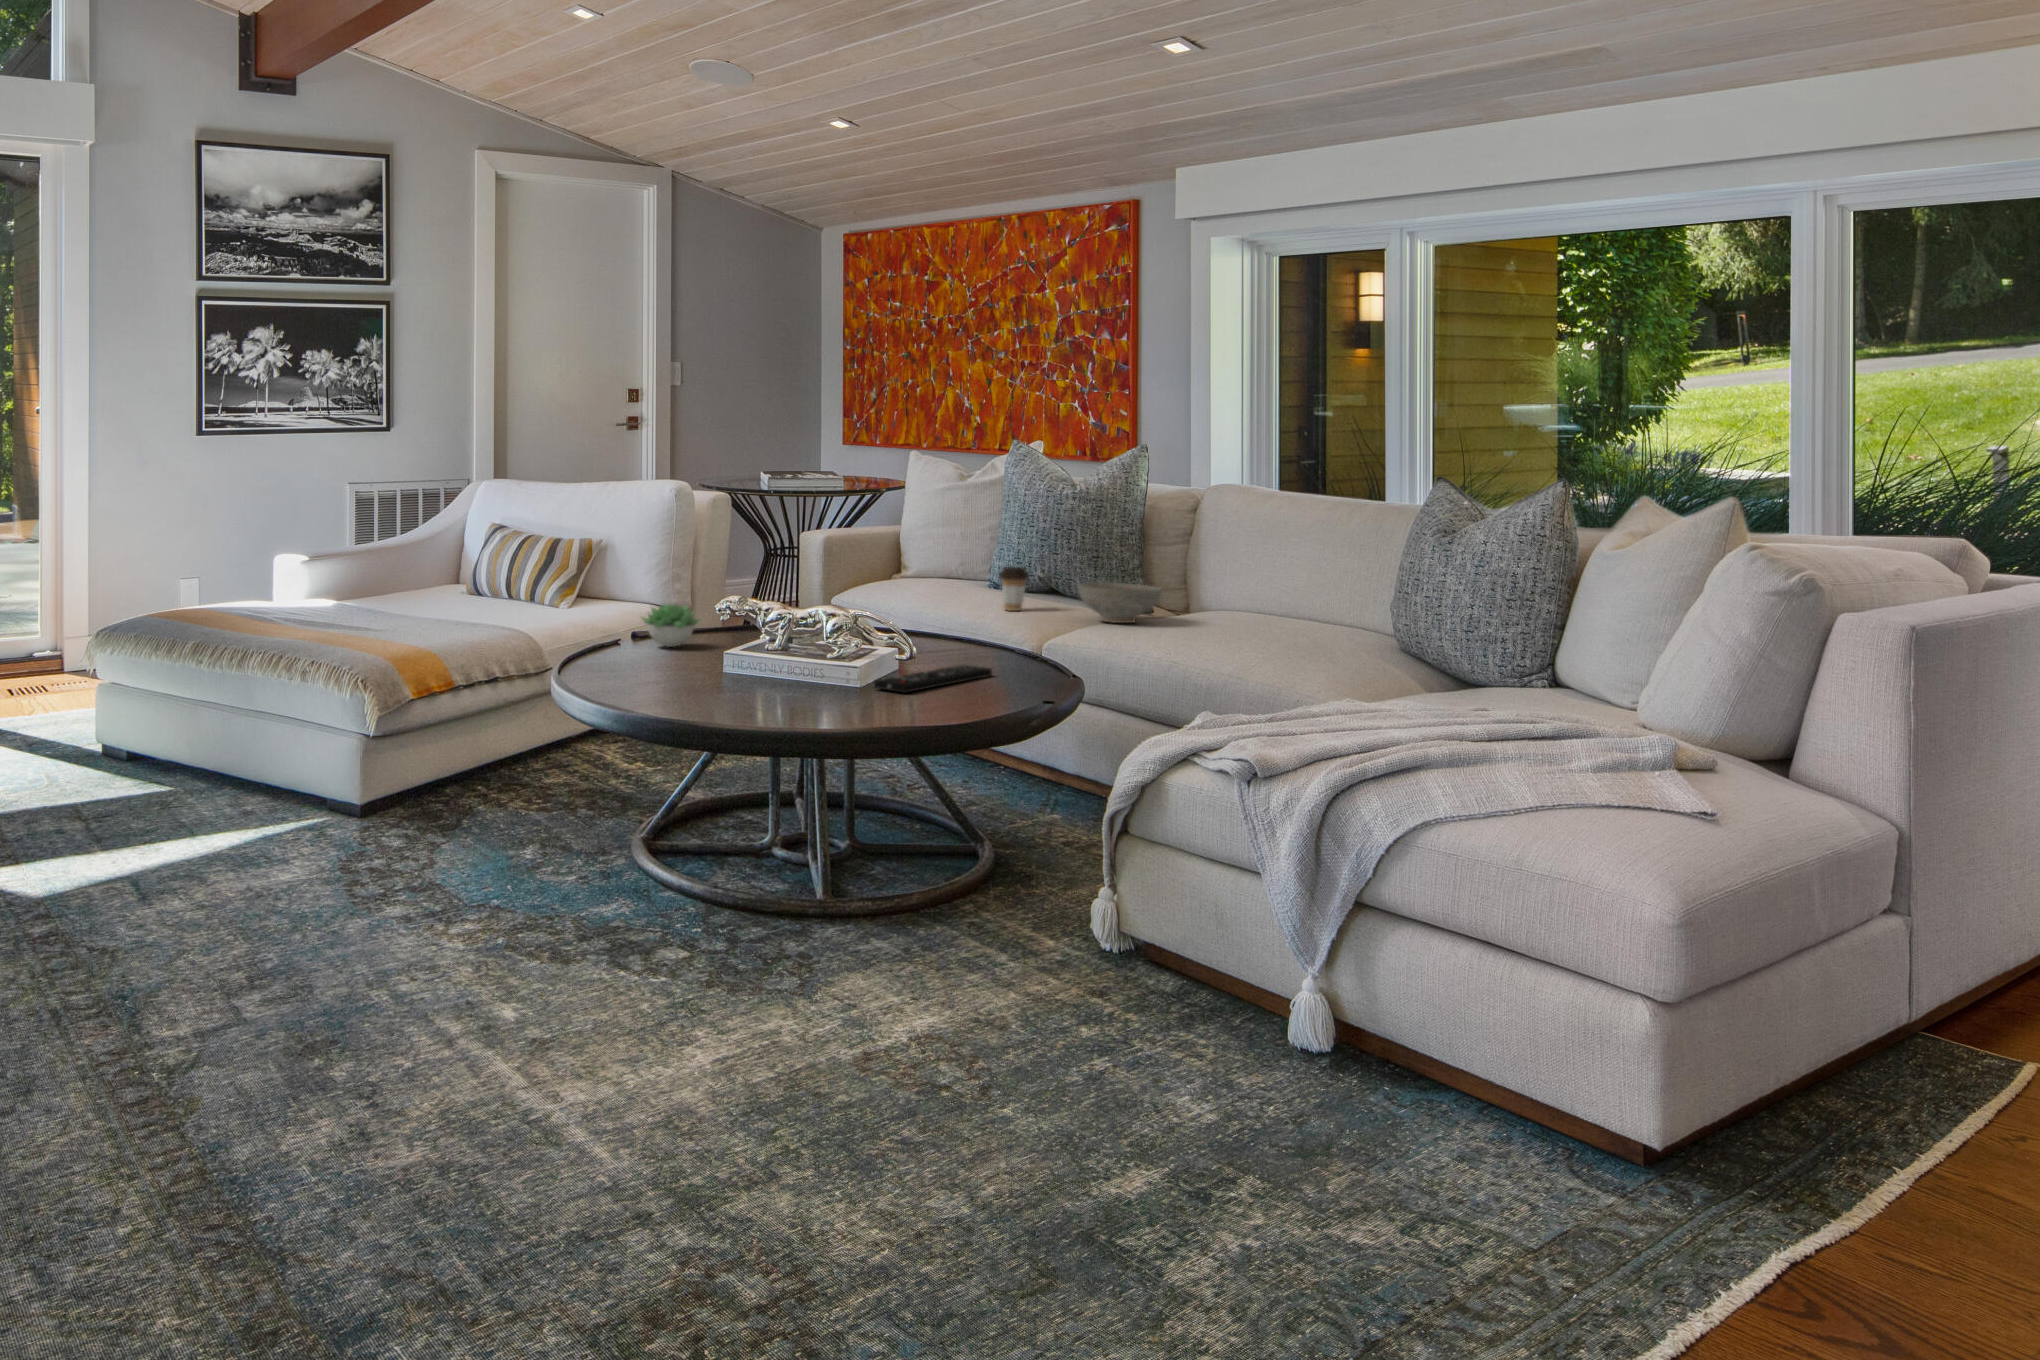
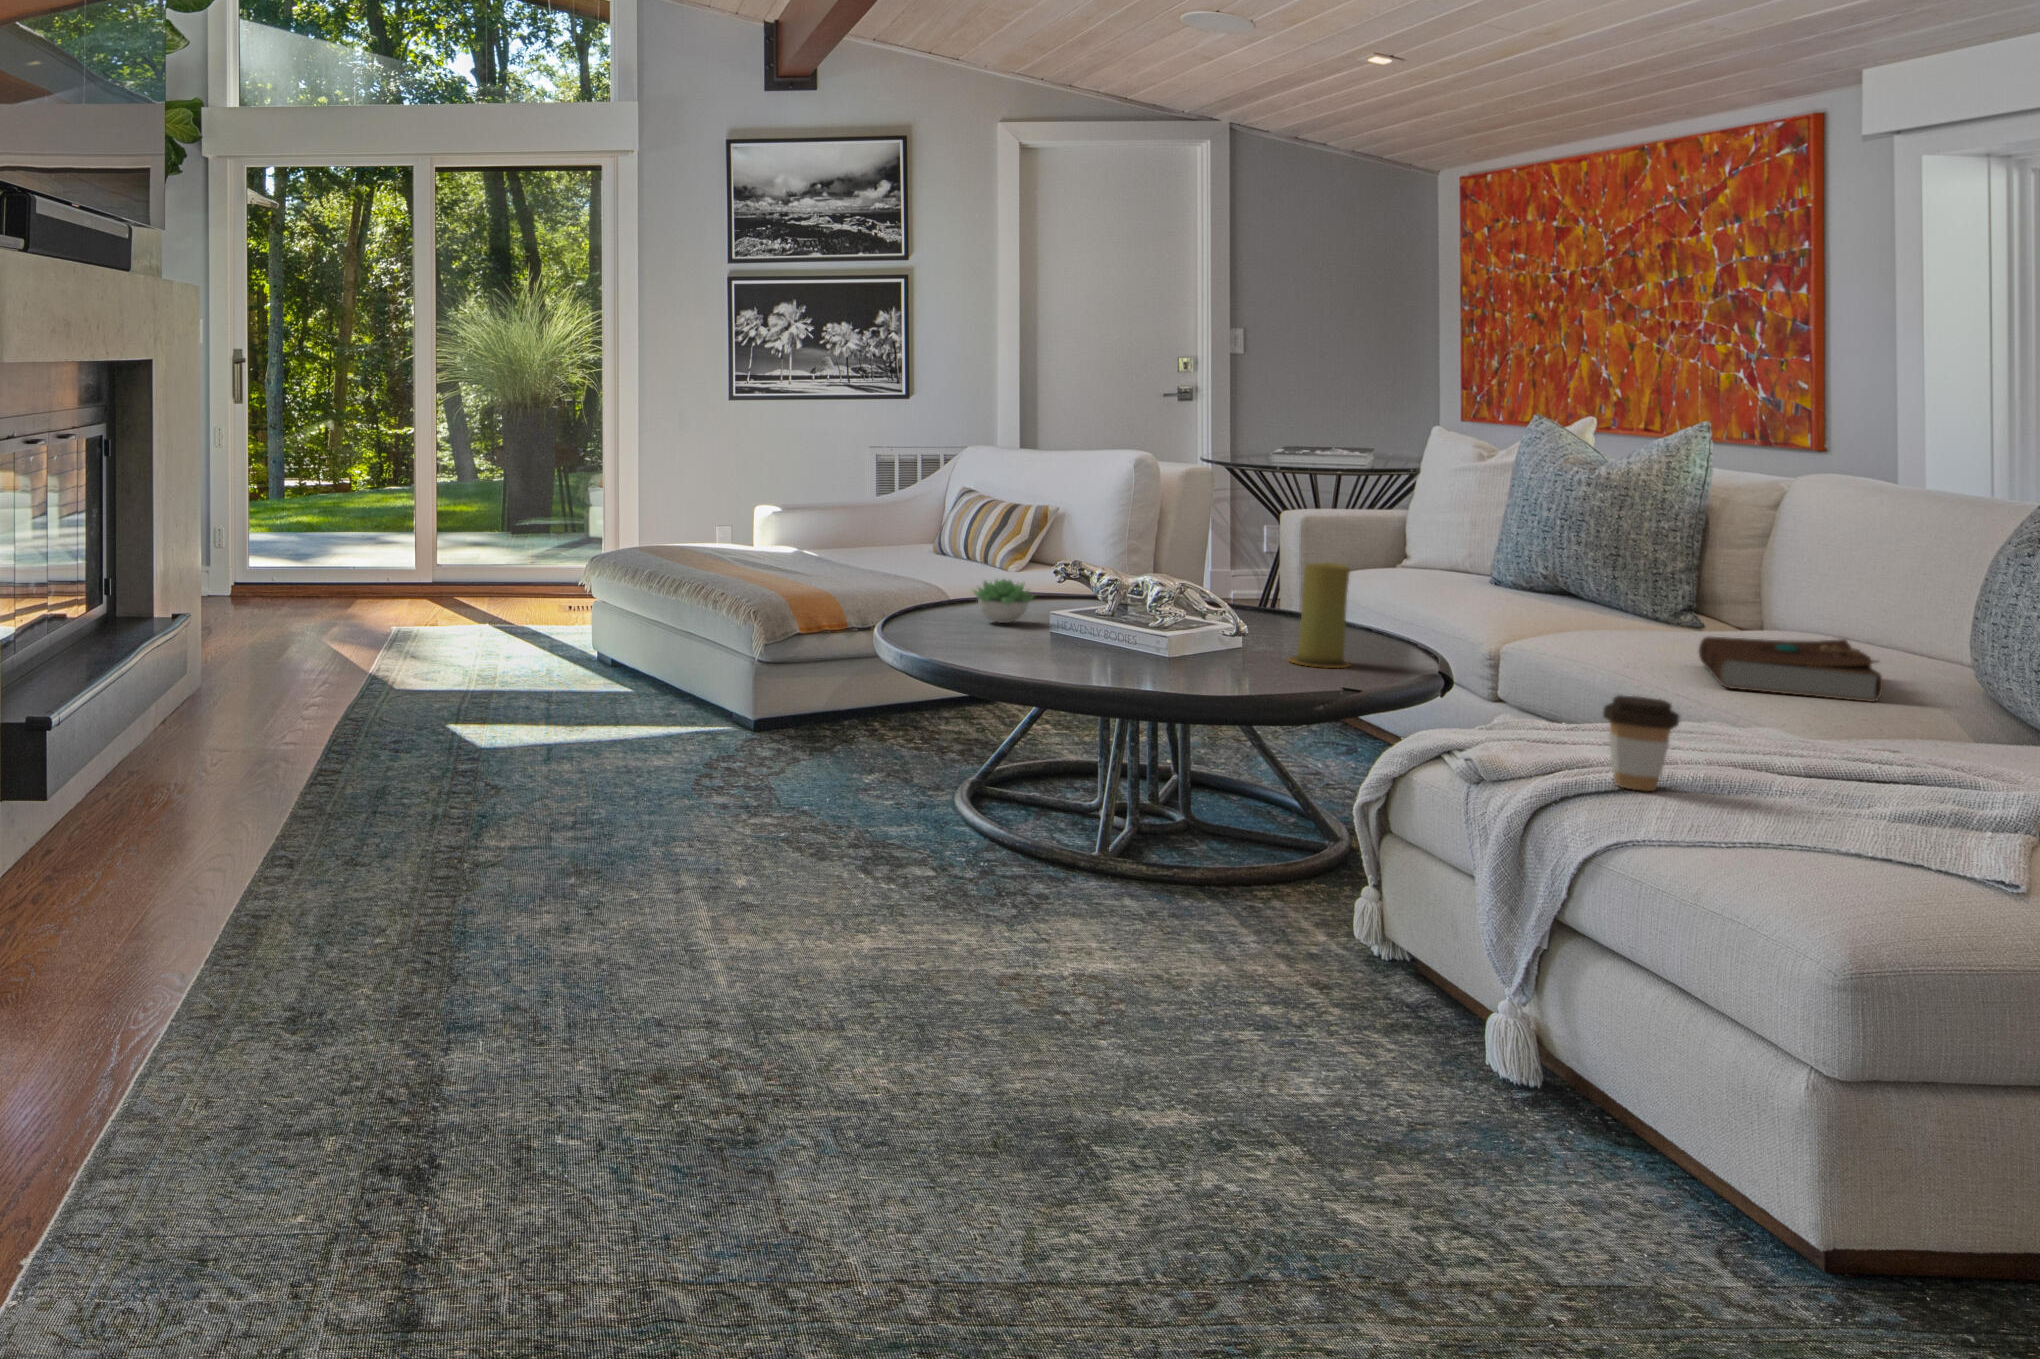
coffee cup: present [999,567,1029,611] -> present [1603,696,1680,791]
candle: none [941,571,992,662] -> present [1289,563,1351,668]
decorative bowl: present [1078,582,1162,623] -> none [1557,589,1681,642]
book: none [1196,608,1333,654] -> present [1699,637,1883,702]
remote control: present [874,665,992,693] -> none [1145,668,1318,690]

